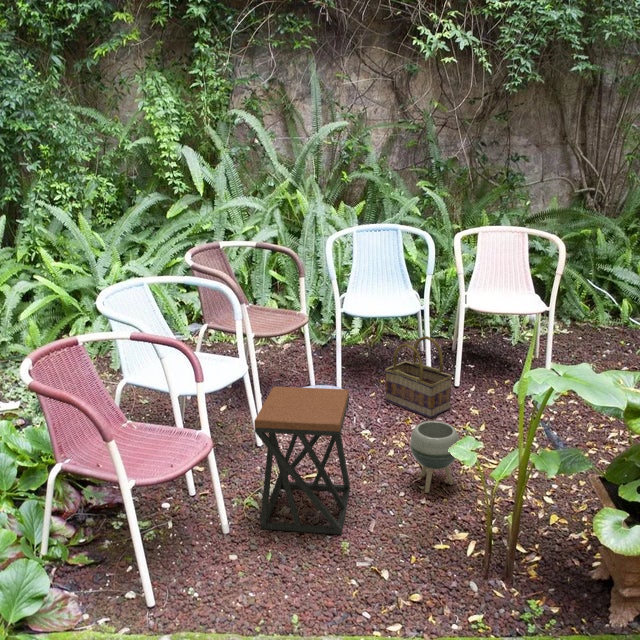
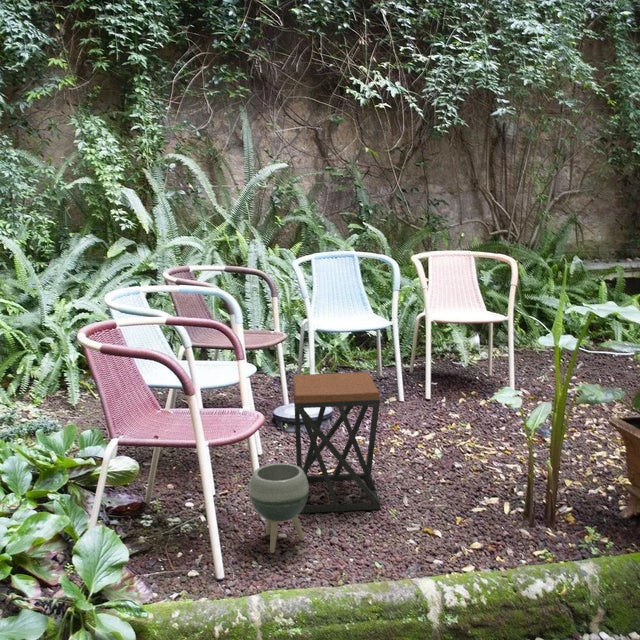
basket: present [385,336,452,418] -> none [367,344,434,420]
planter: present [410,421,459,493] -> present [249,463,309,553]

